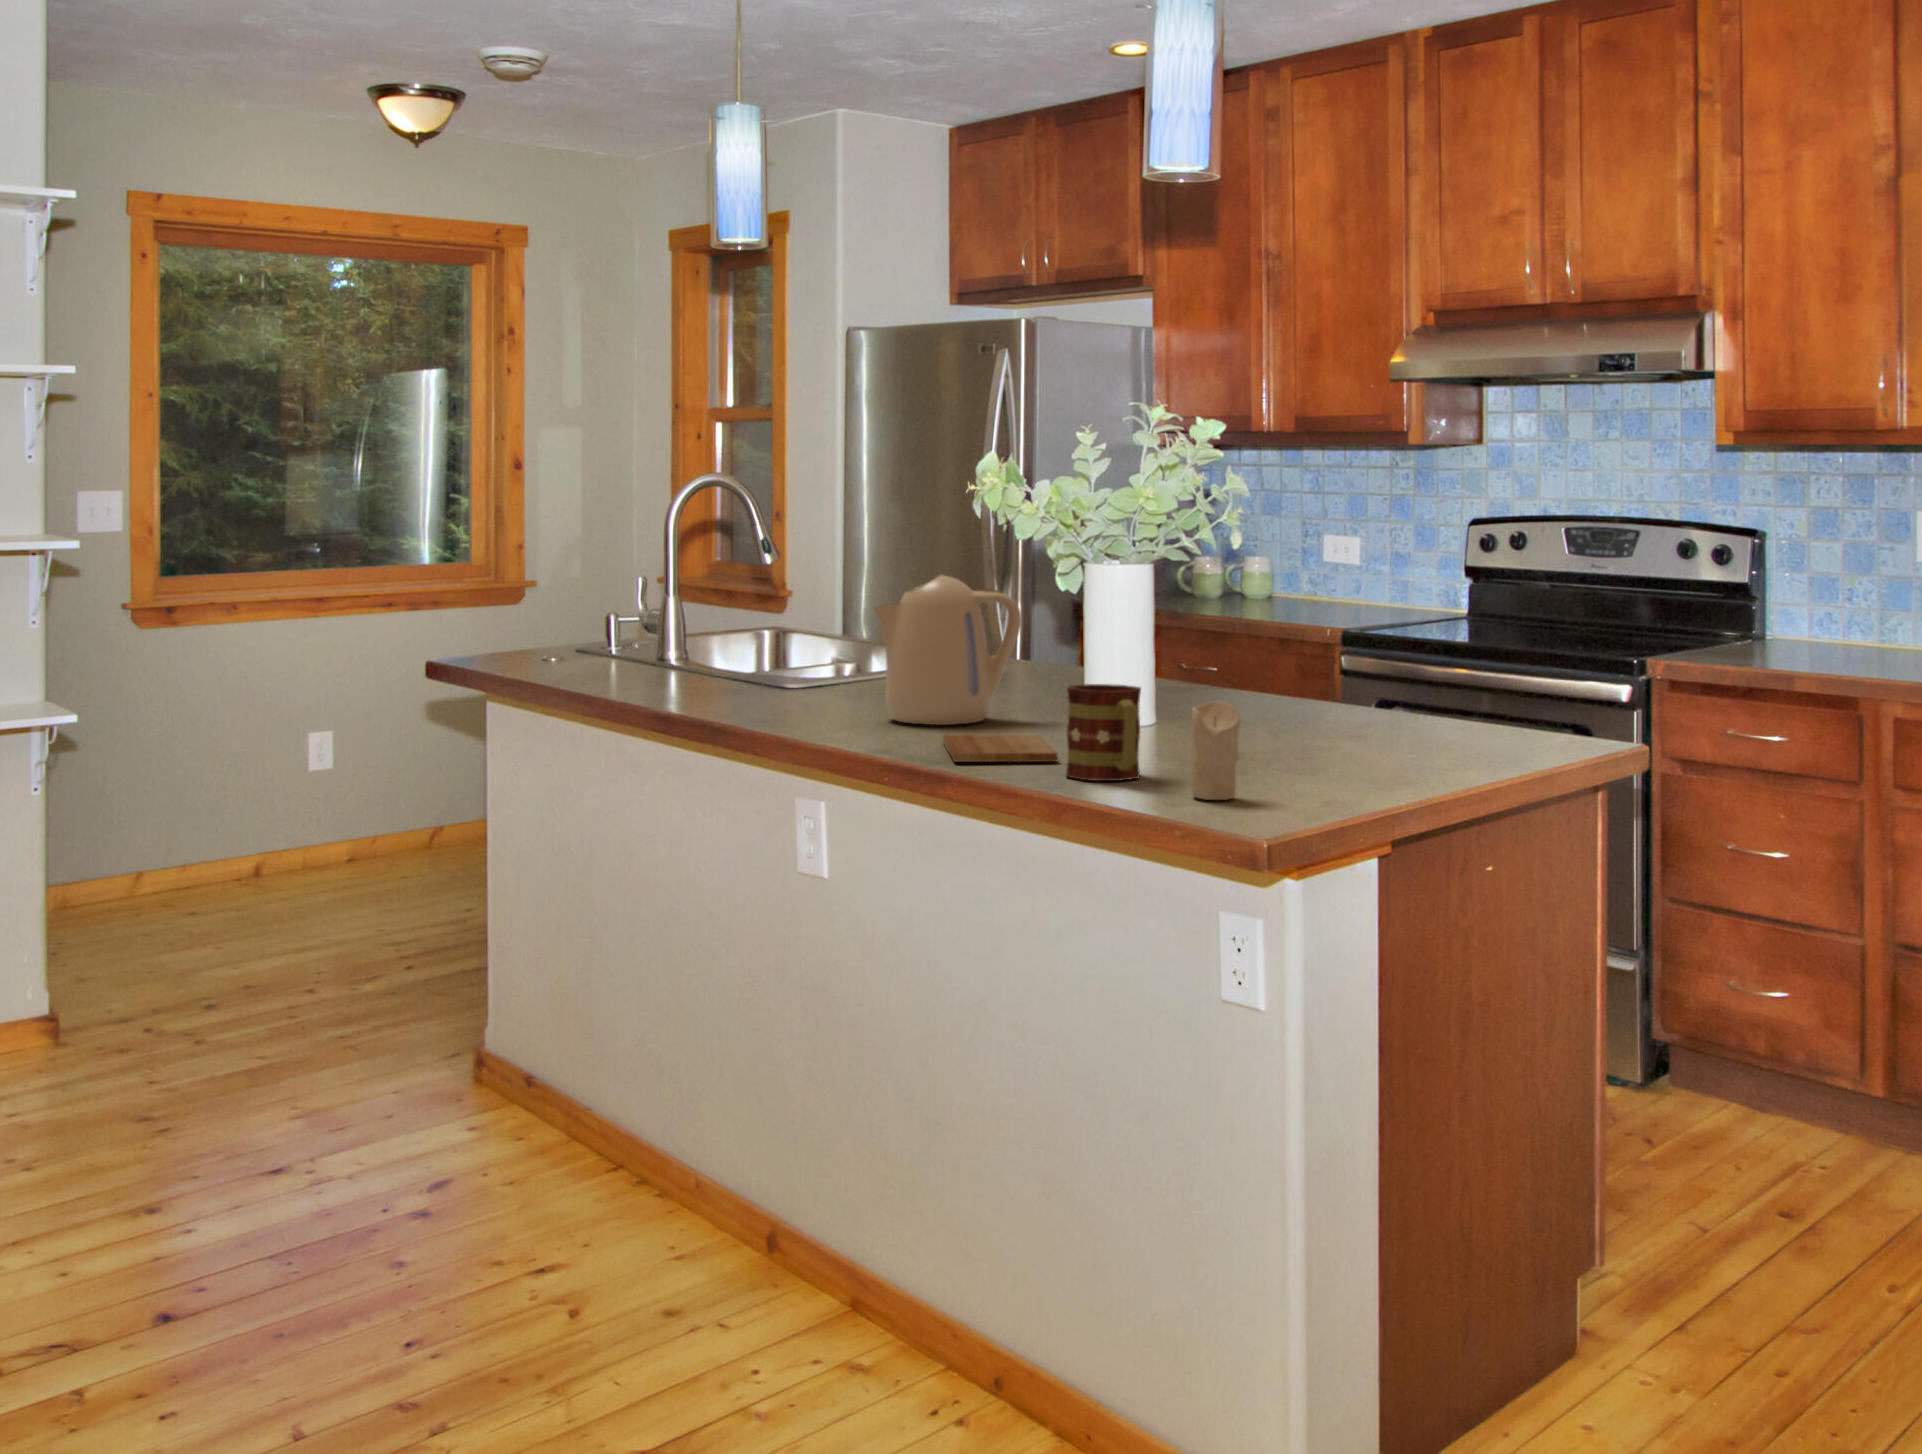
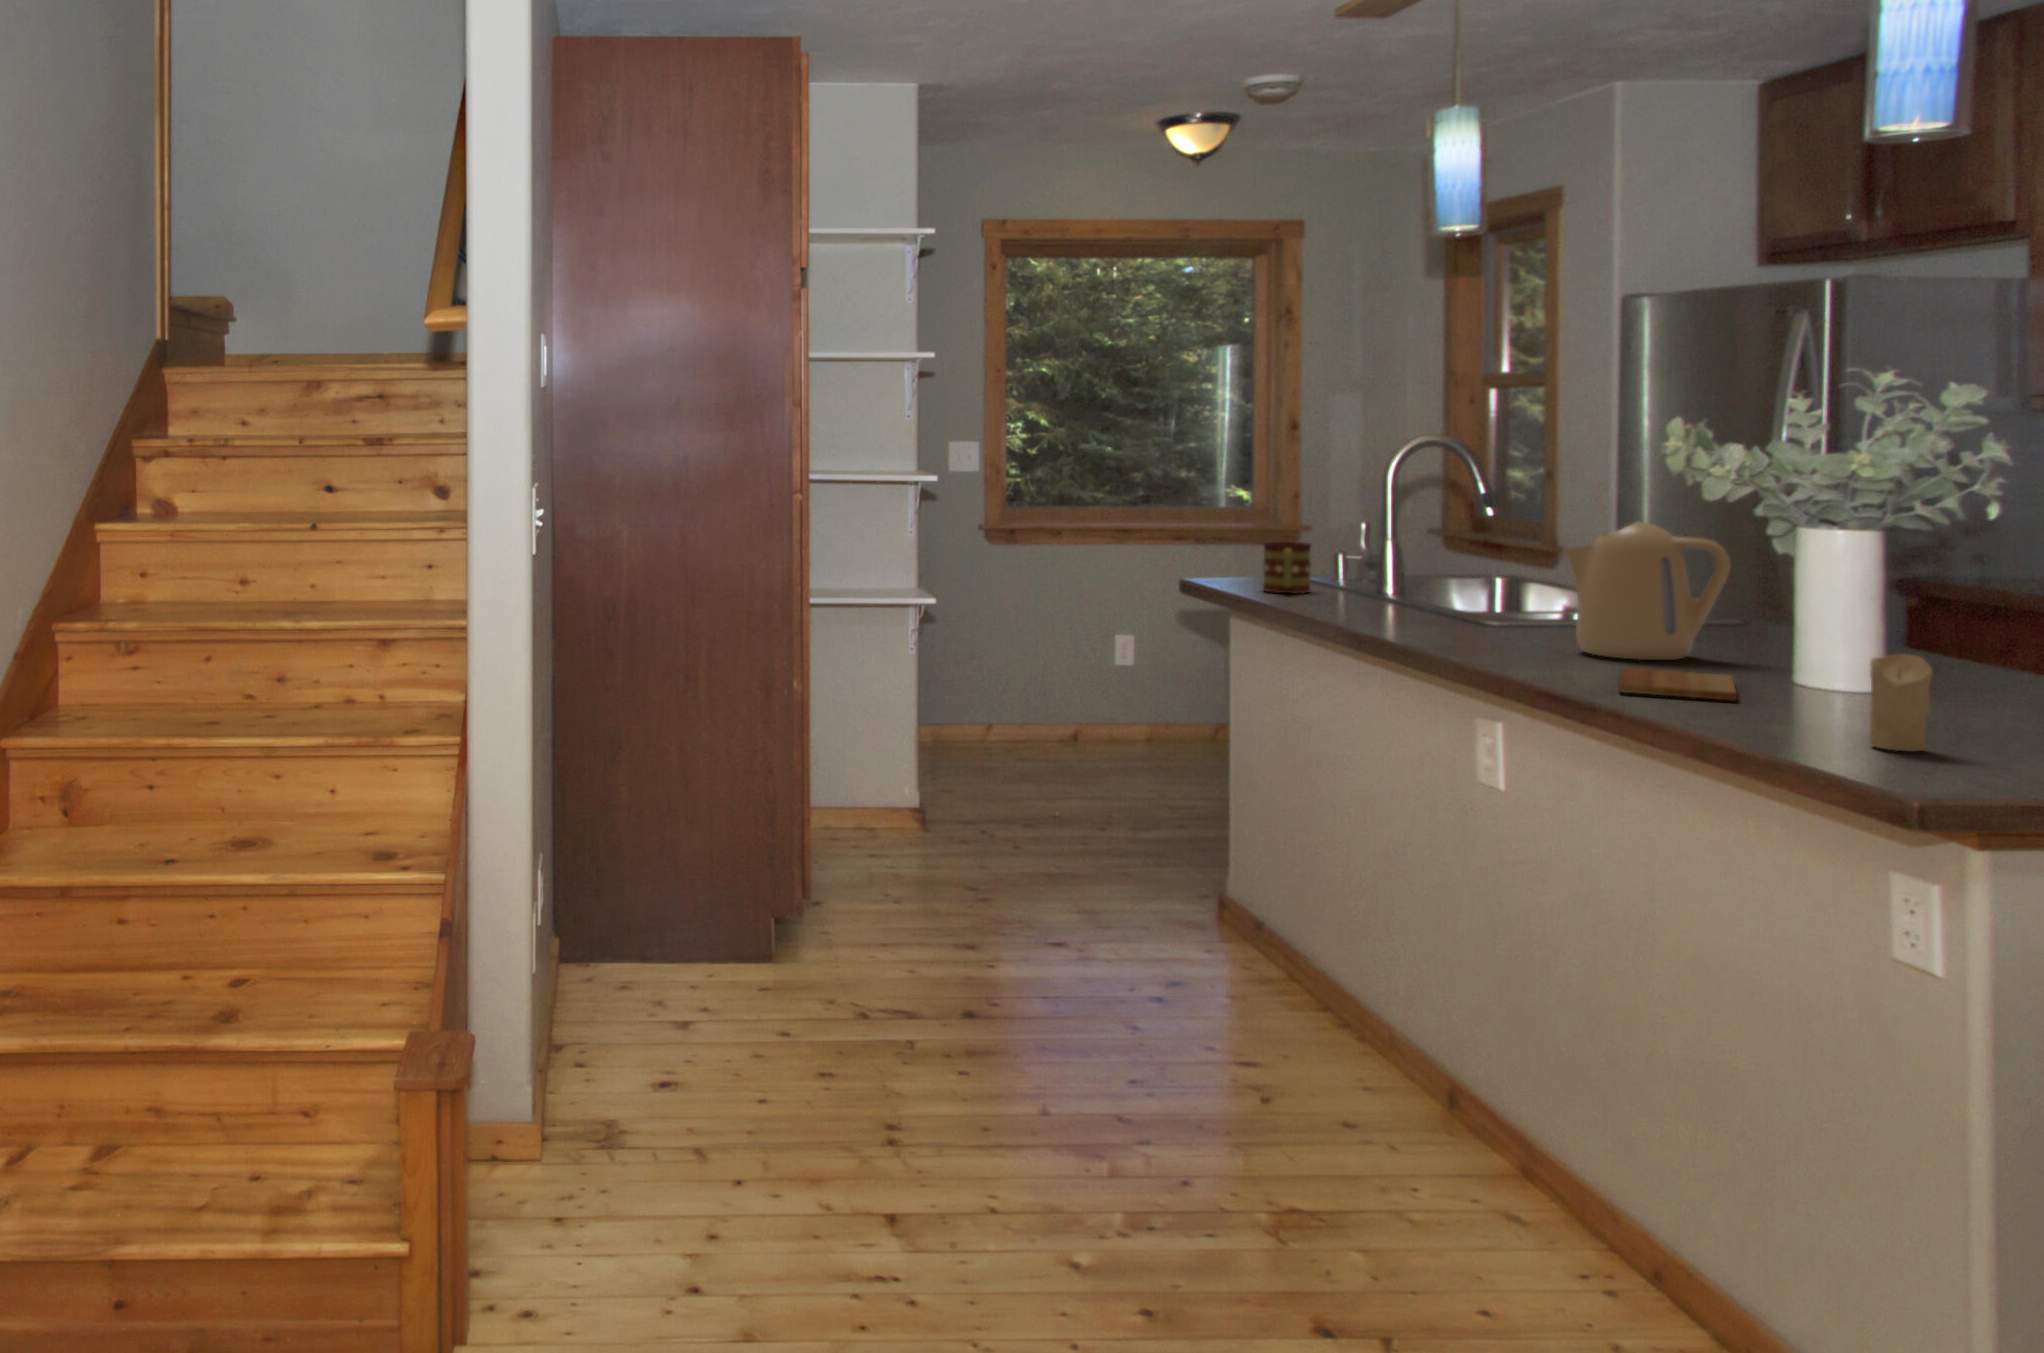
mug: present [1066,684,1141,781] -> present [1263,542,1311,593]

